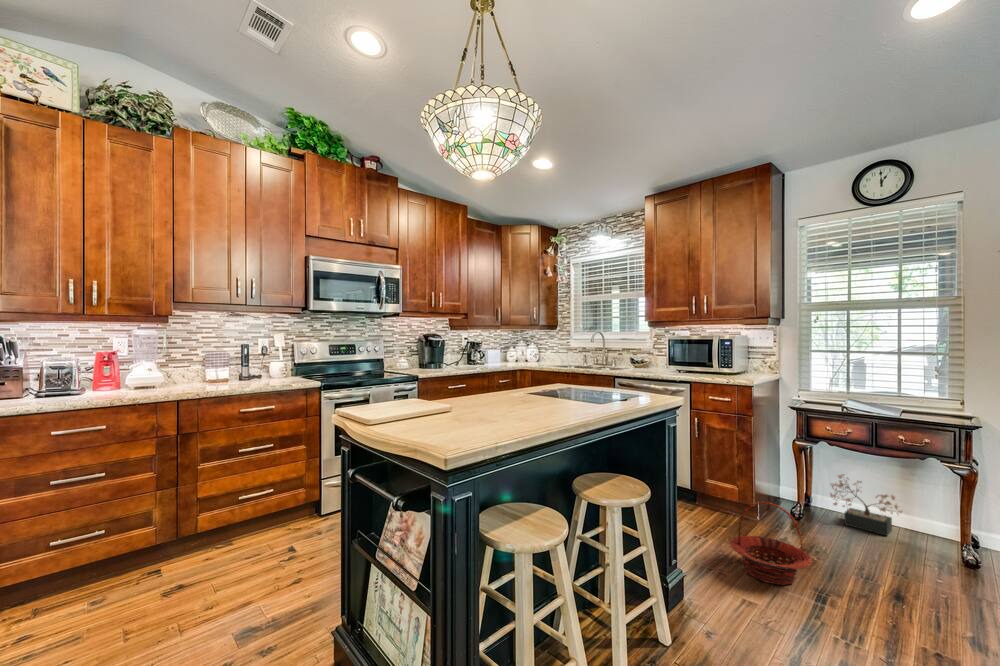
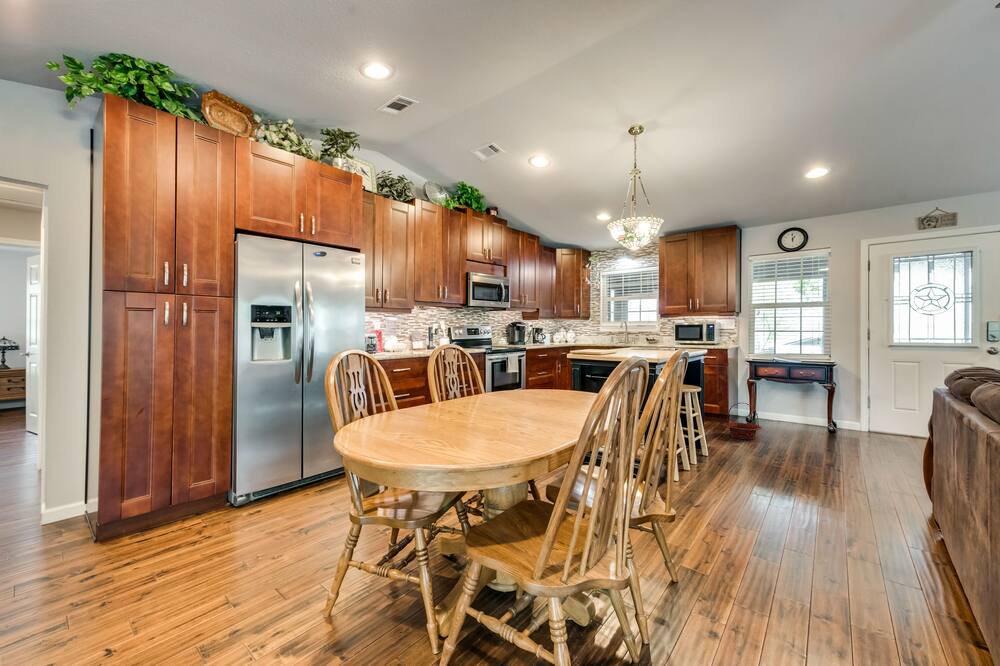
decorative plant: present [830,474,903,536] -> none [766,397,802,425]

